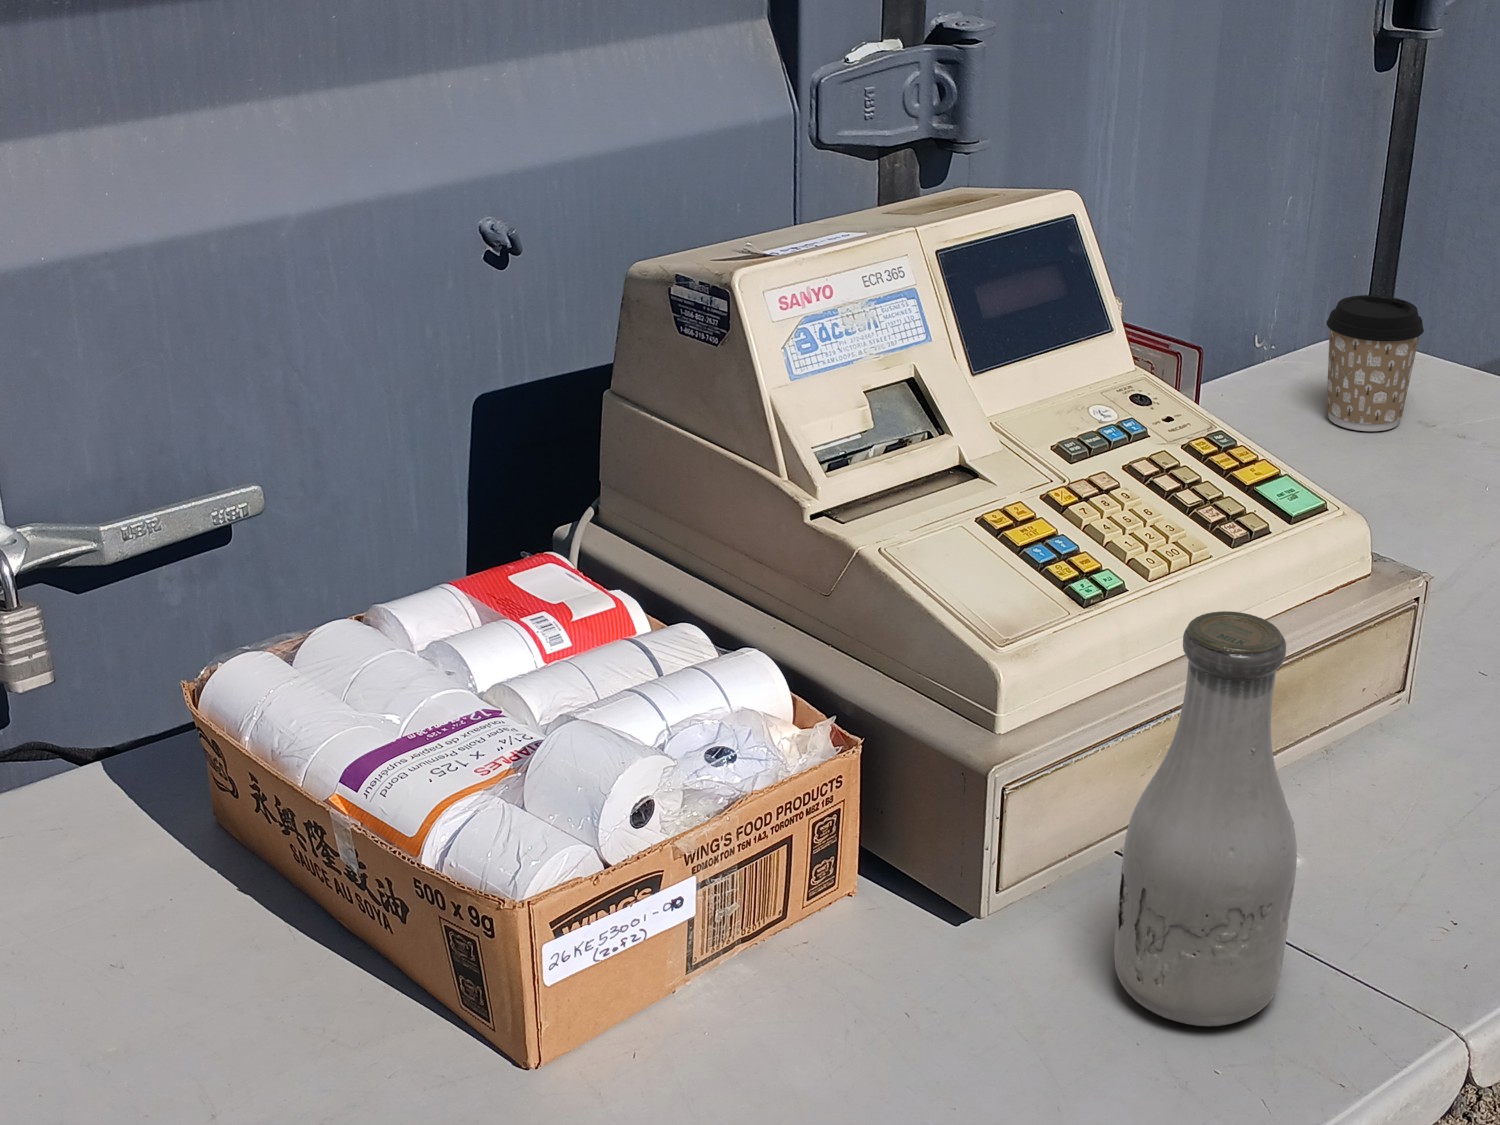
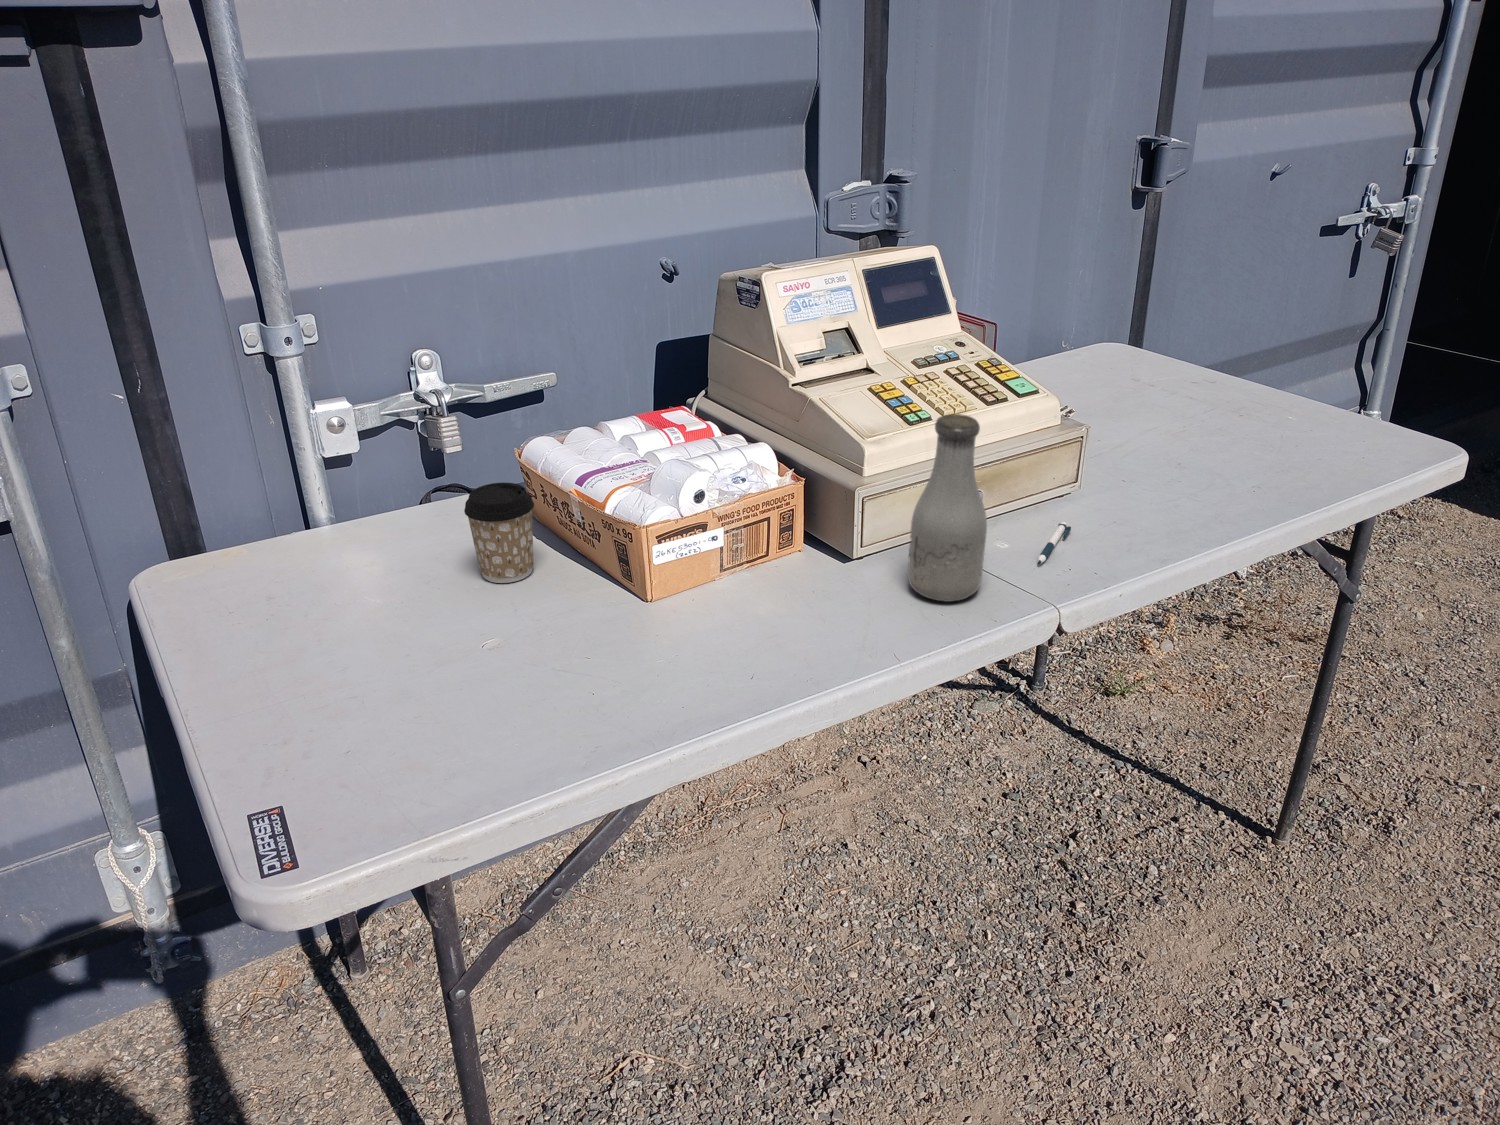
coffee cup: present [1326,295,1424,431] -> present [464,483,534,583]
pen: none [1378,791,1424,908] -> present [1038,522,1071,564]

